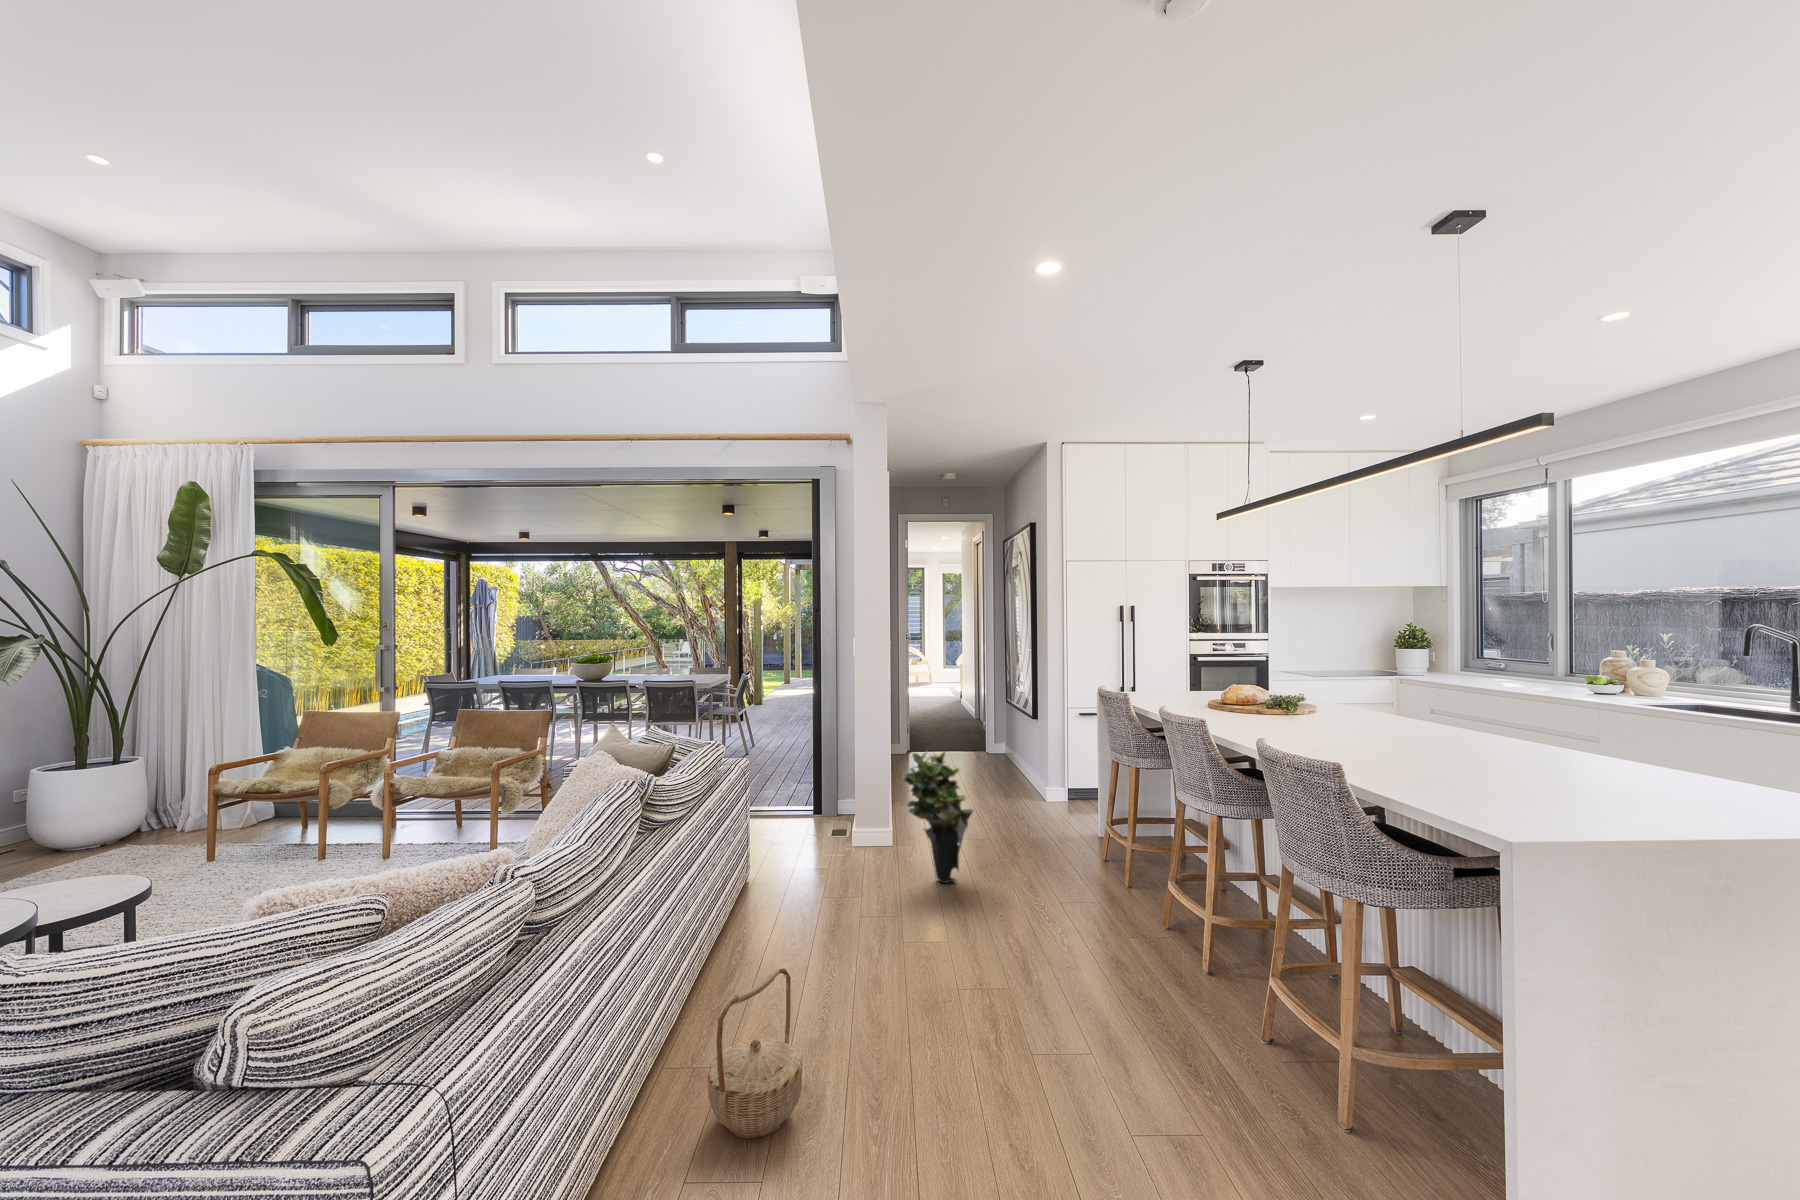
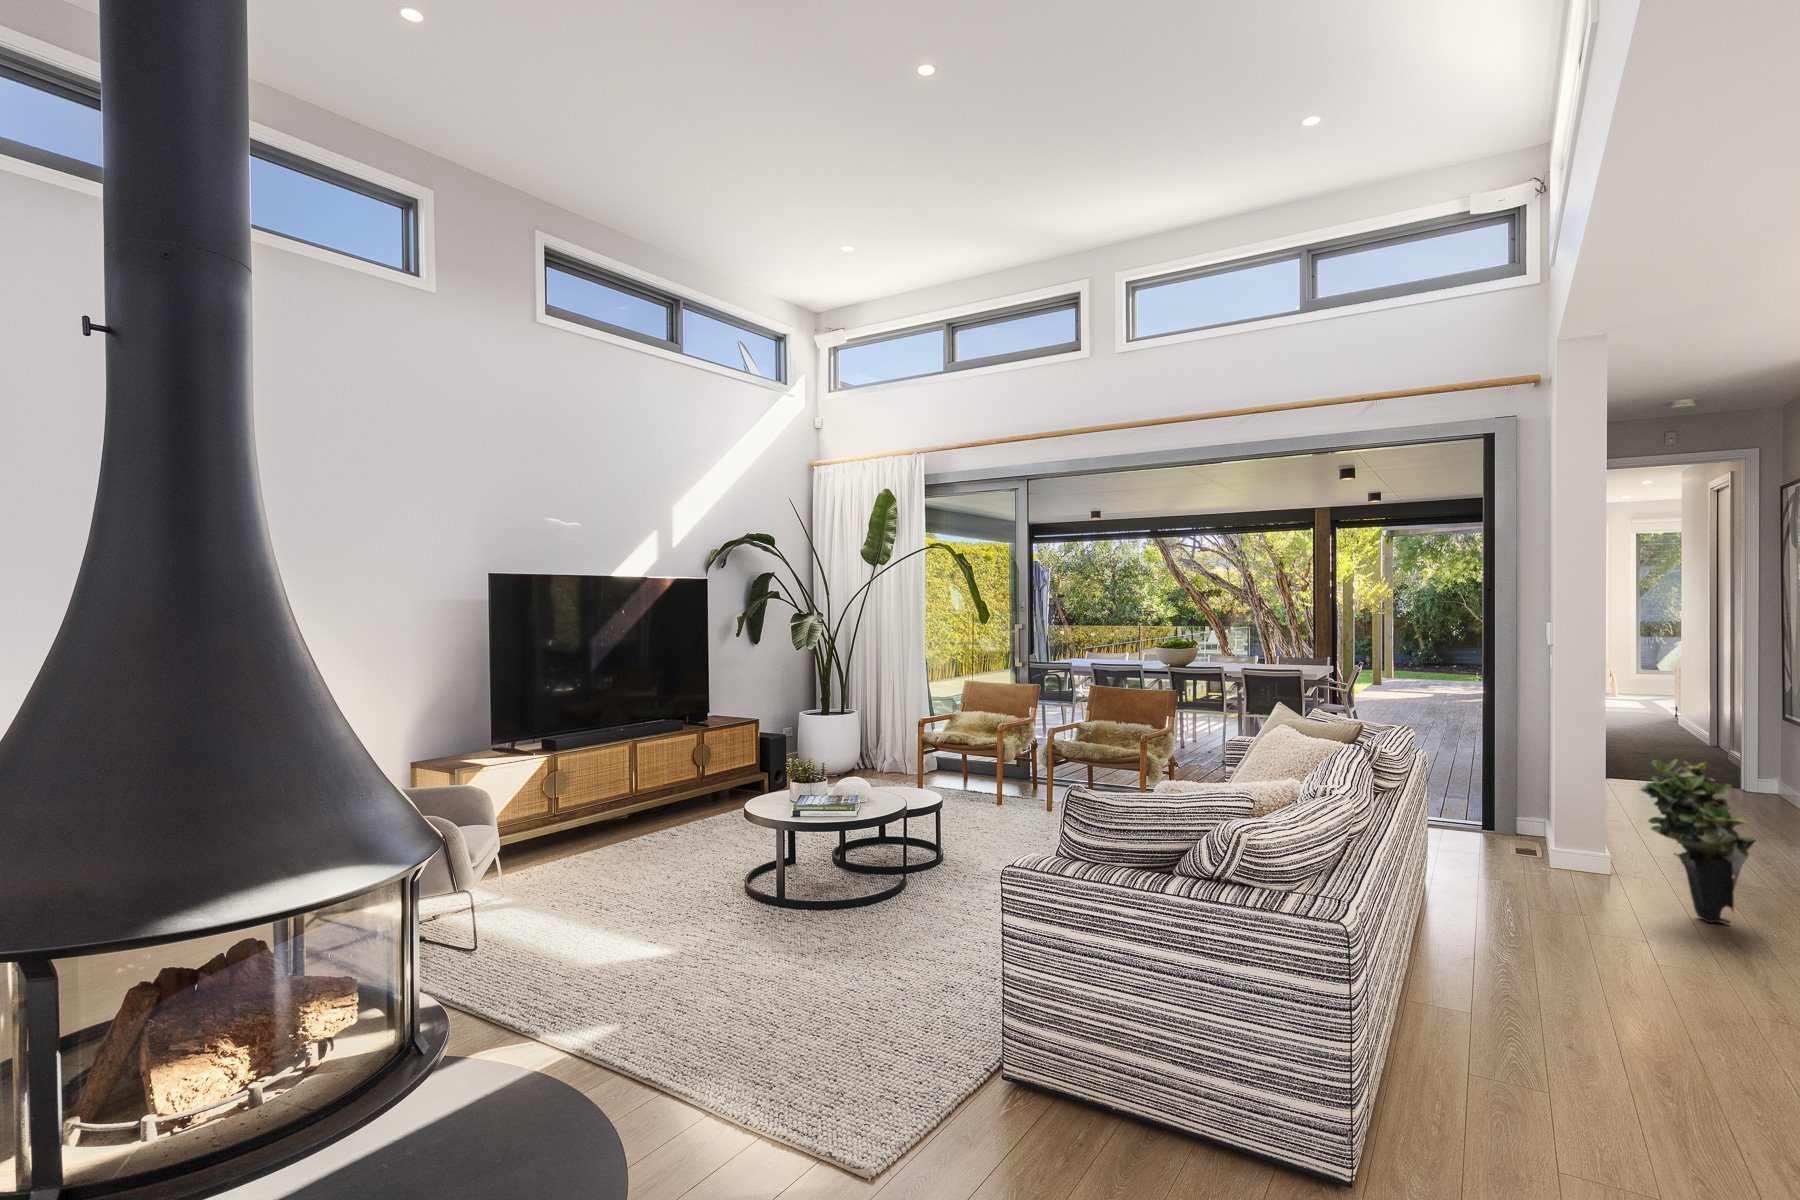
basket: present [708,968,802,1138] -> none [1477,931,1584,1076]

